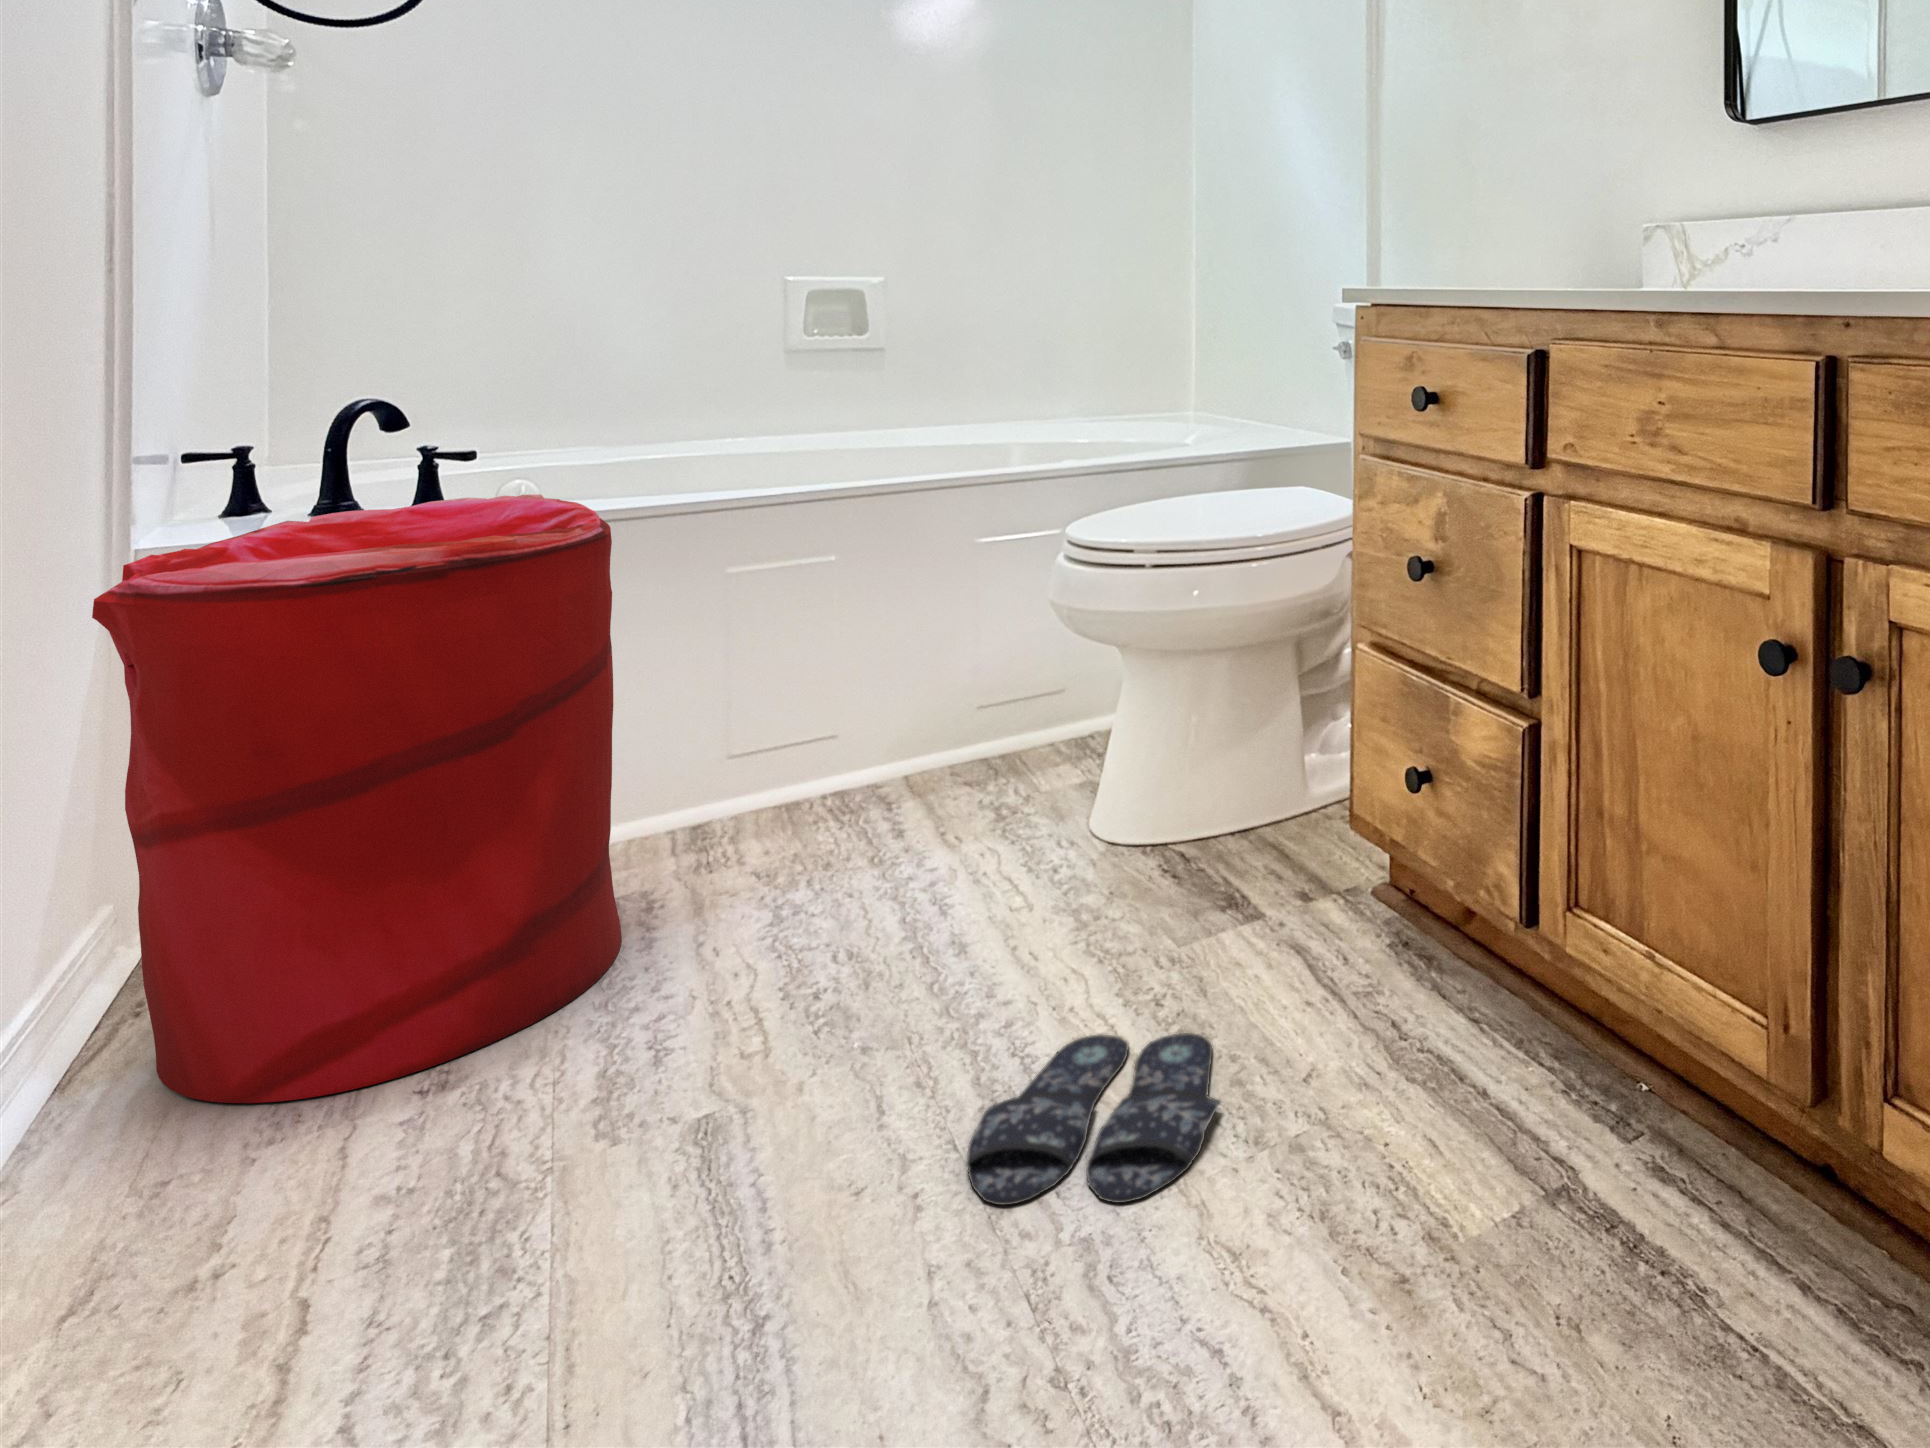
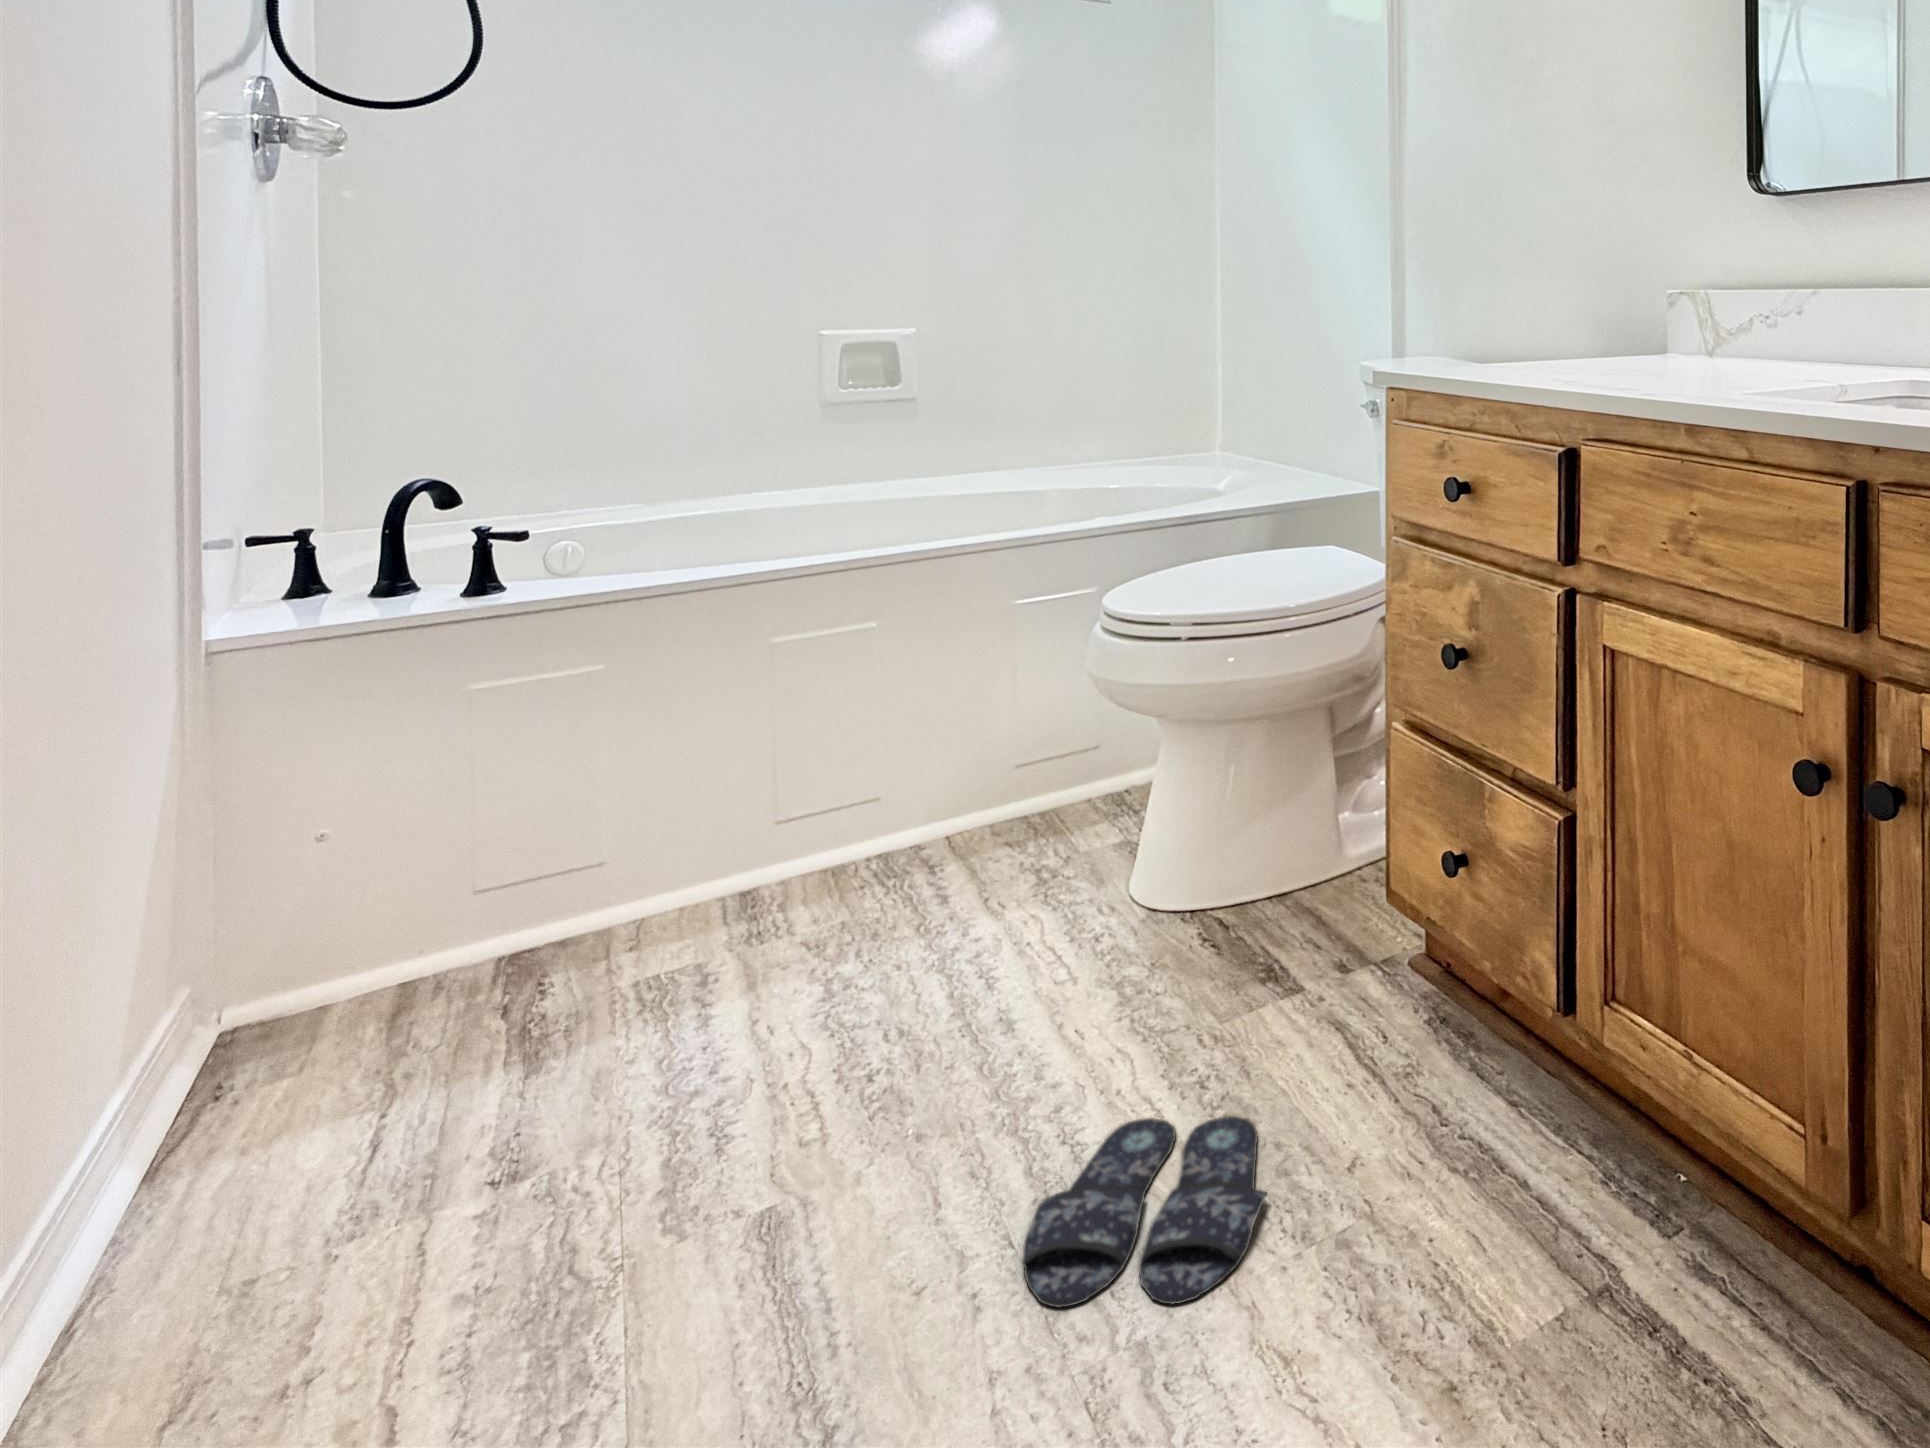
laundry hamper: present [92,495,622,1103] -> none [169,580,680,1198]

